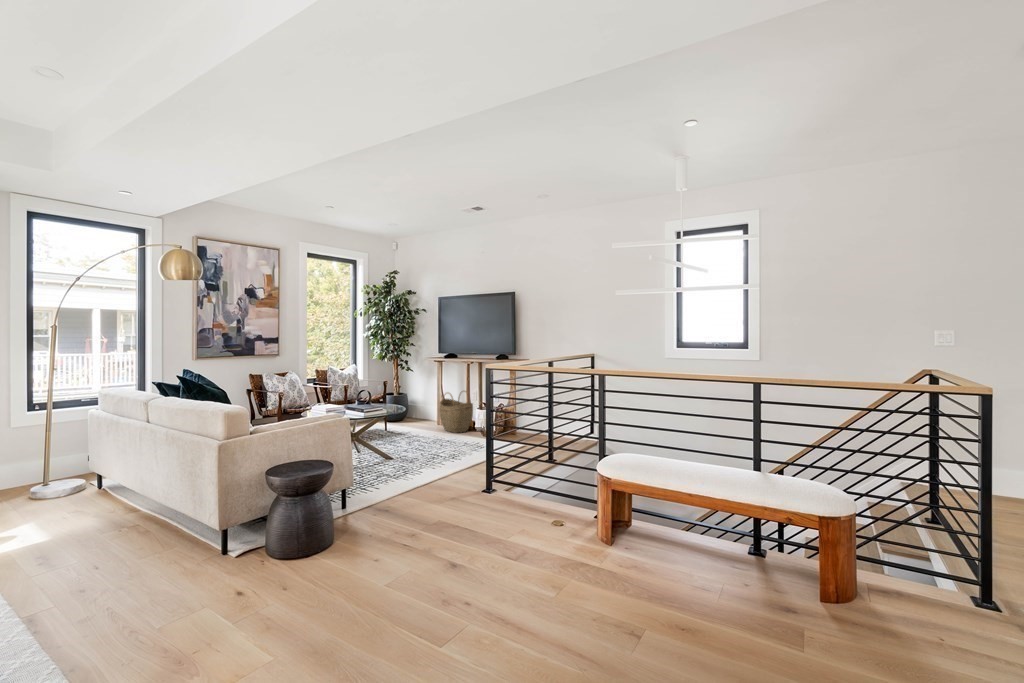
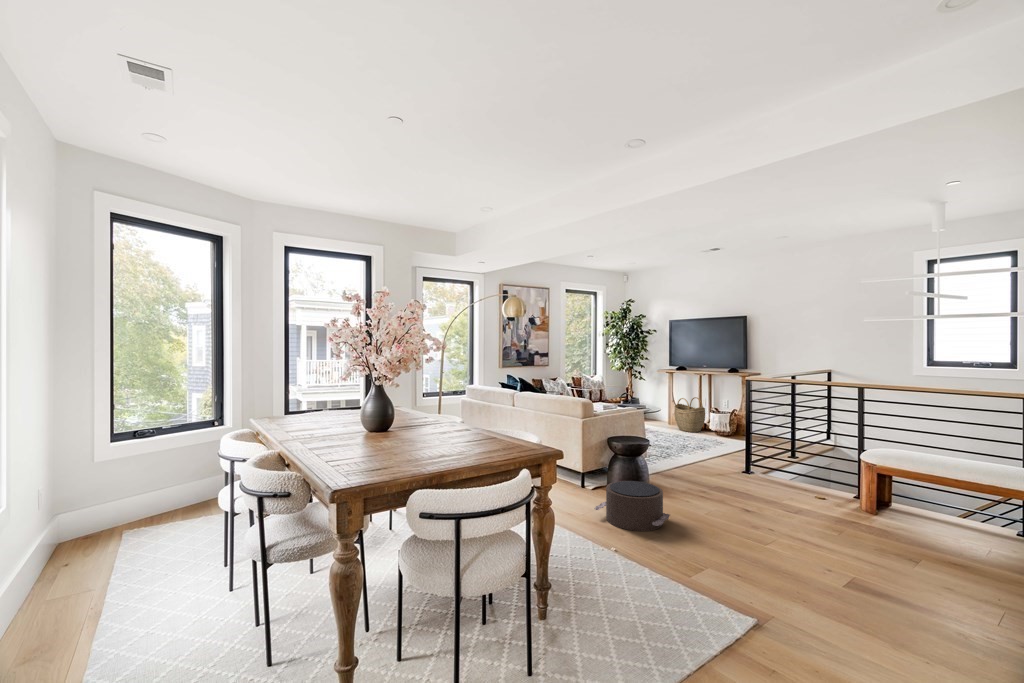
pouf: none [180,547,316,652] -> present [594,481,670,531]

